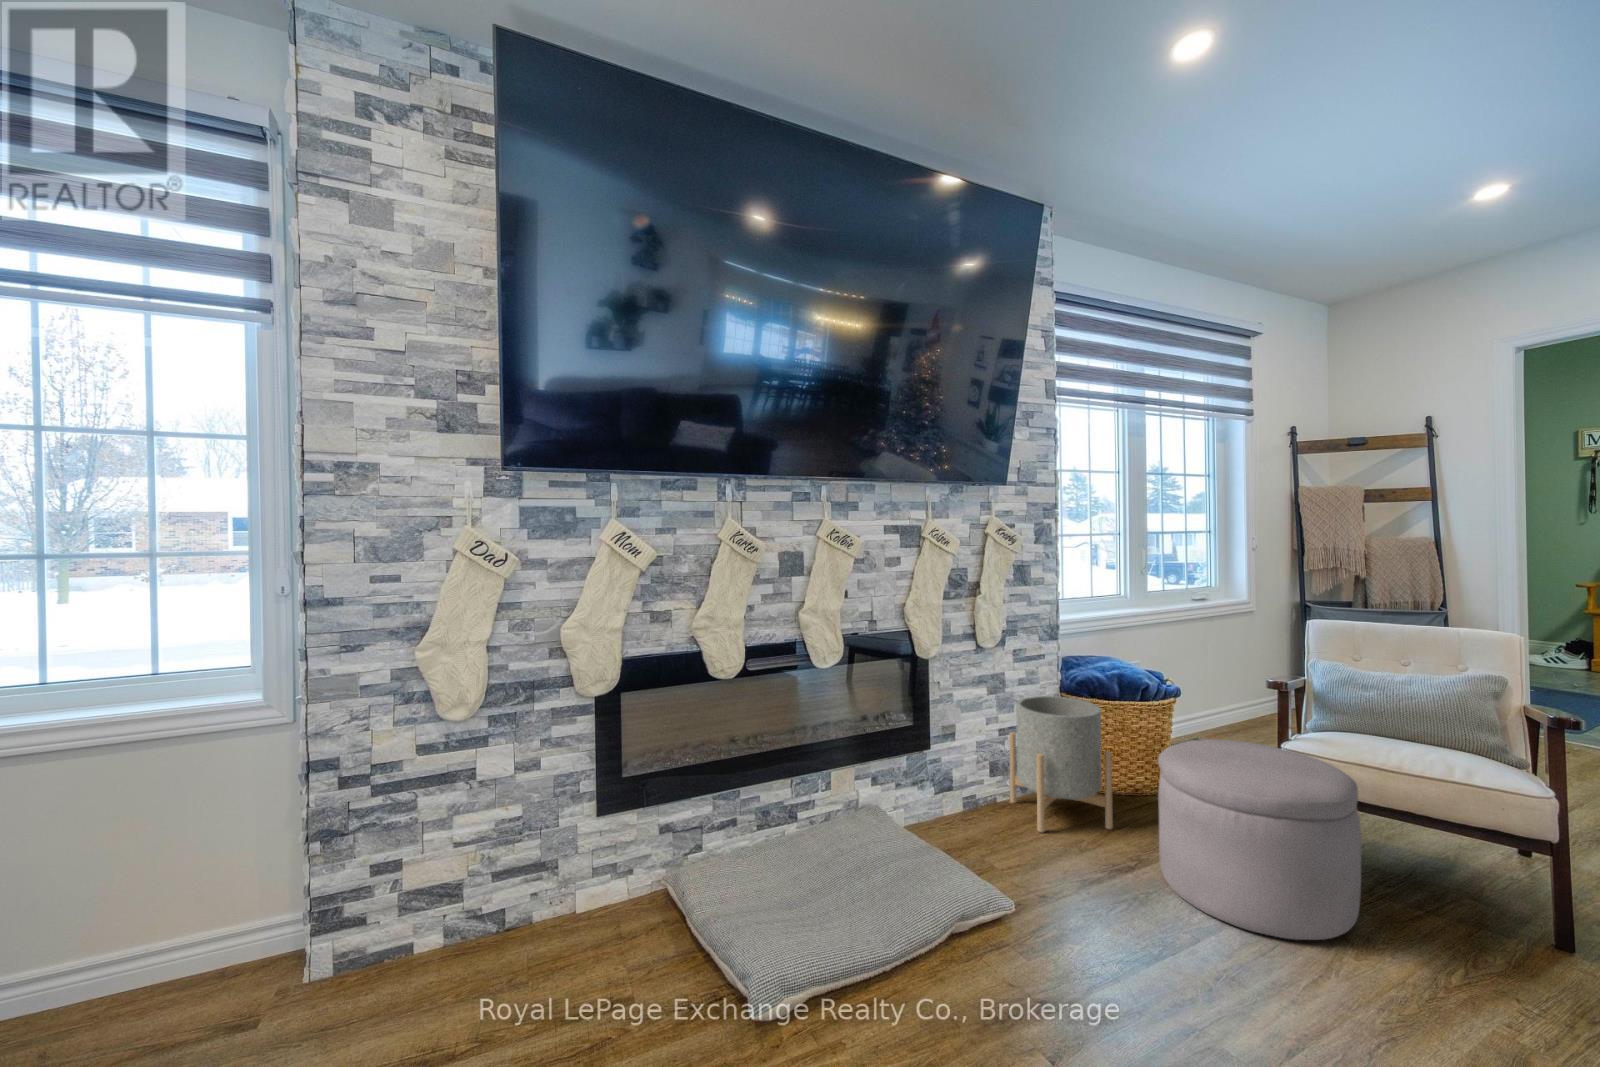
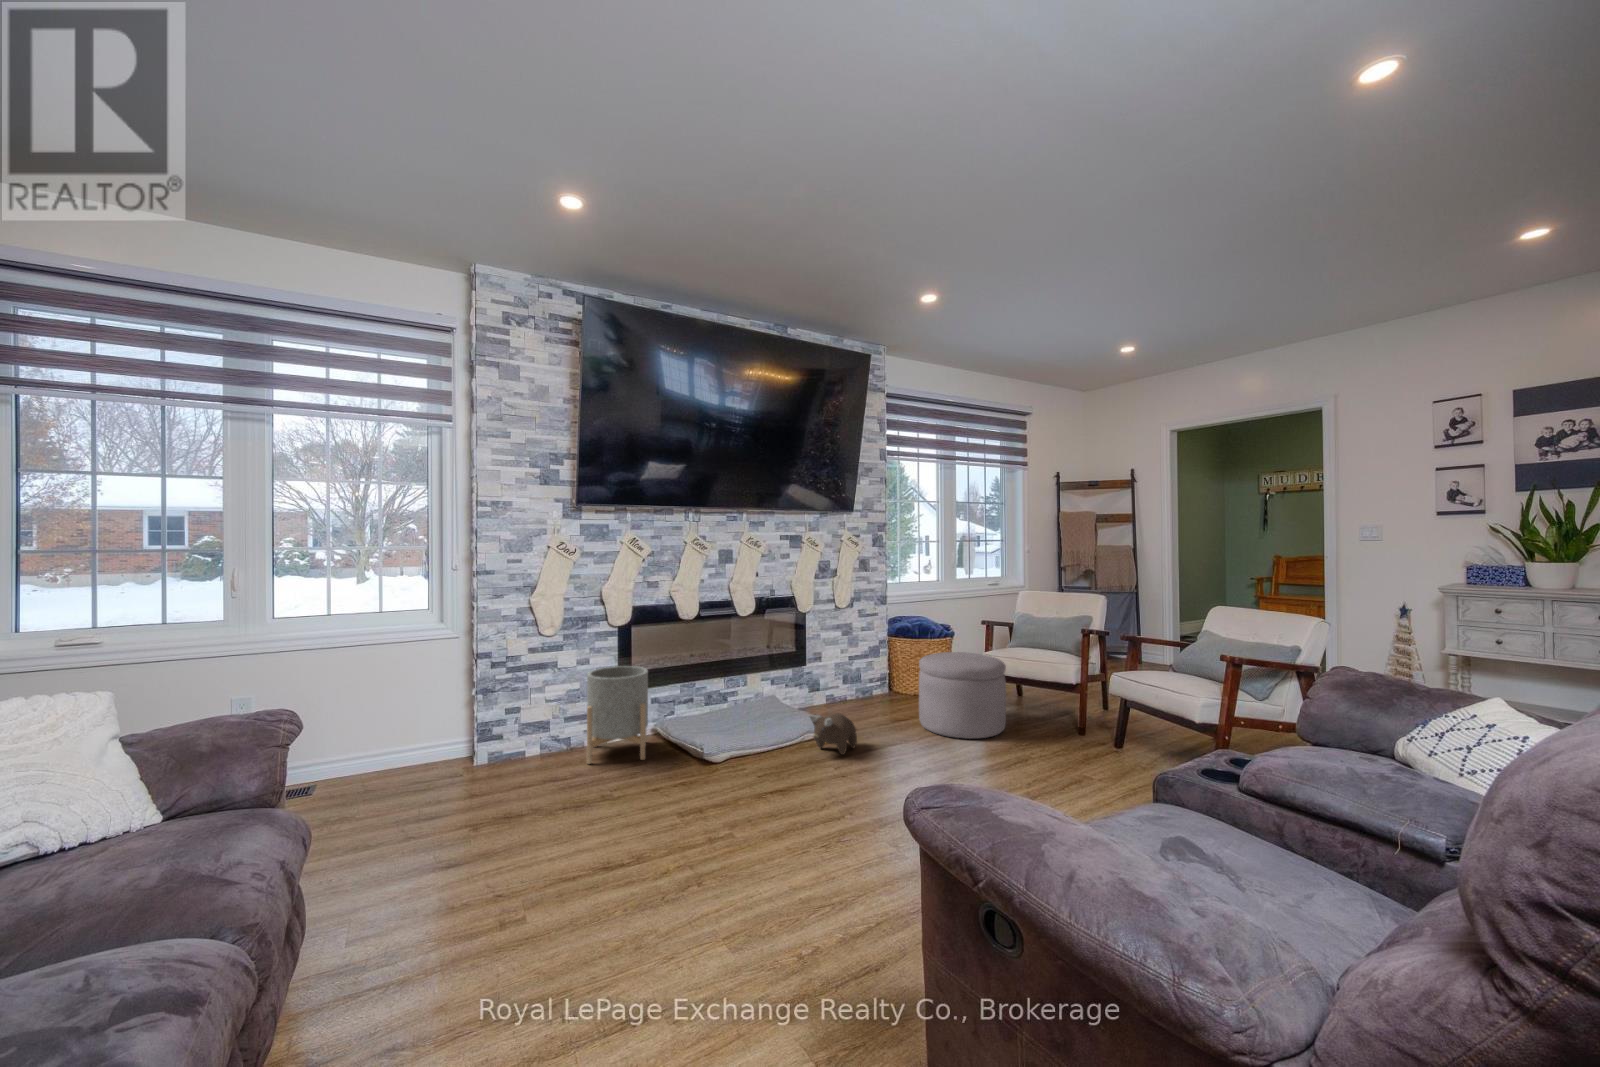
planter: present [1009,696,1113,832] -> present [587,666,648,764]
plush toy: none [971,887,1067,988] -> present [810,713,857,755]

